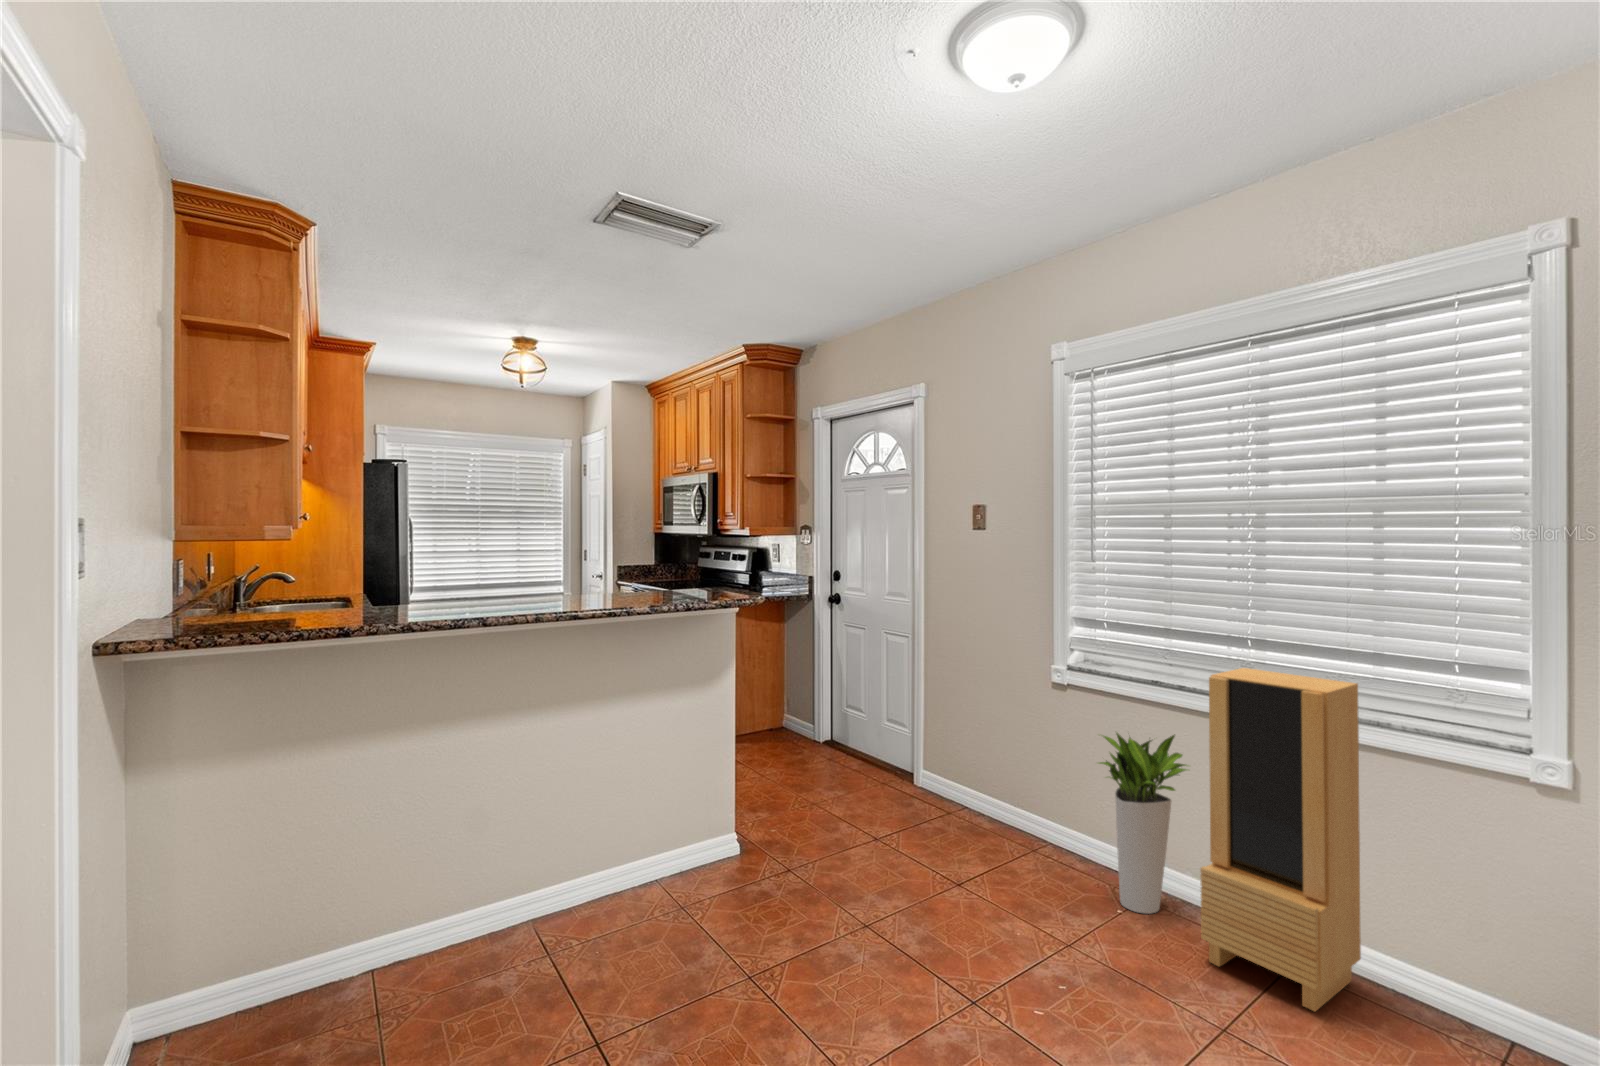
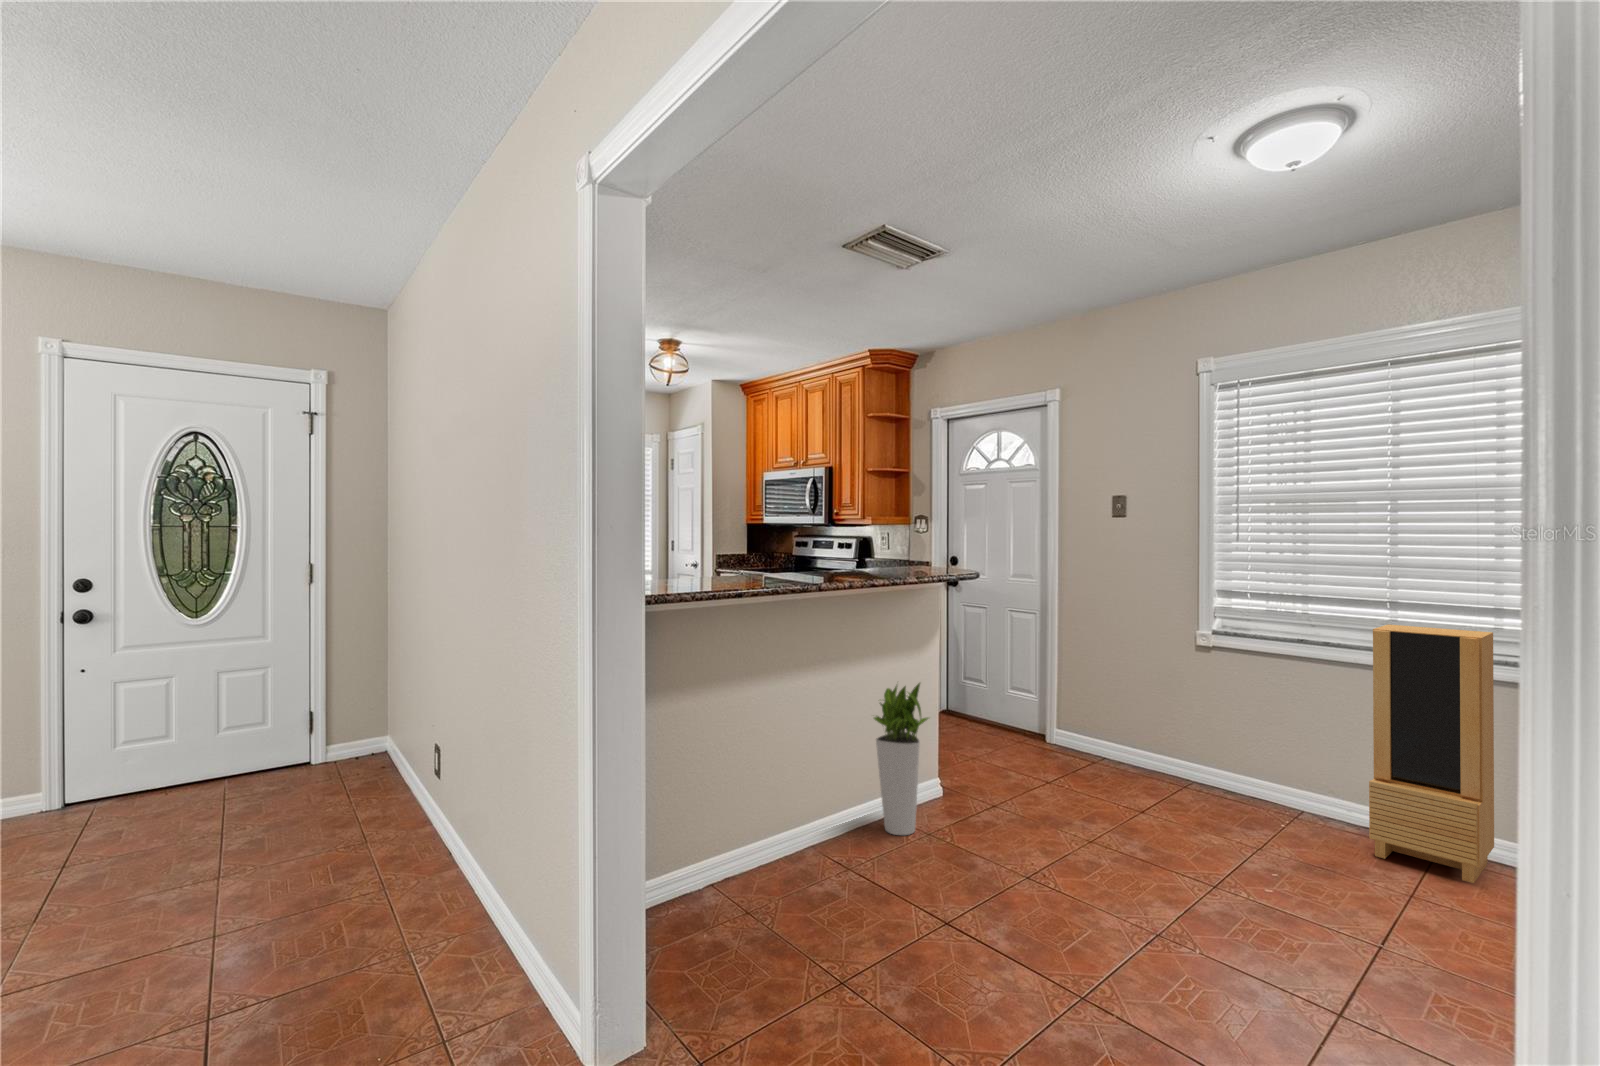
planter: present [1099,733,1187,914] -> present [874,683,928,835]

